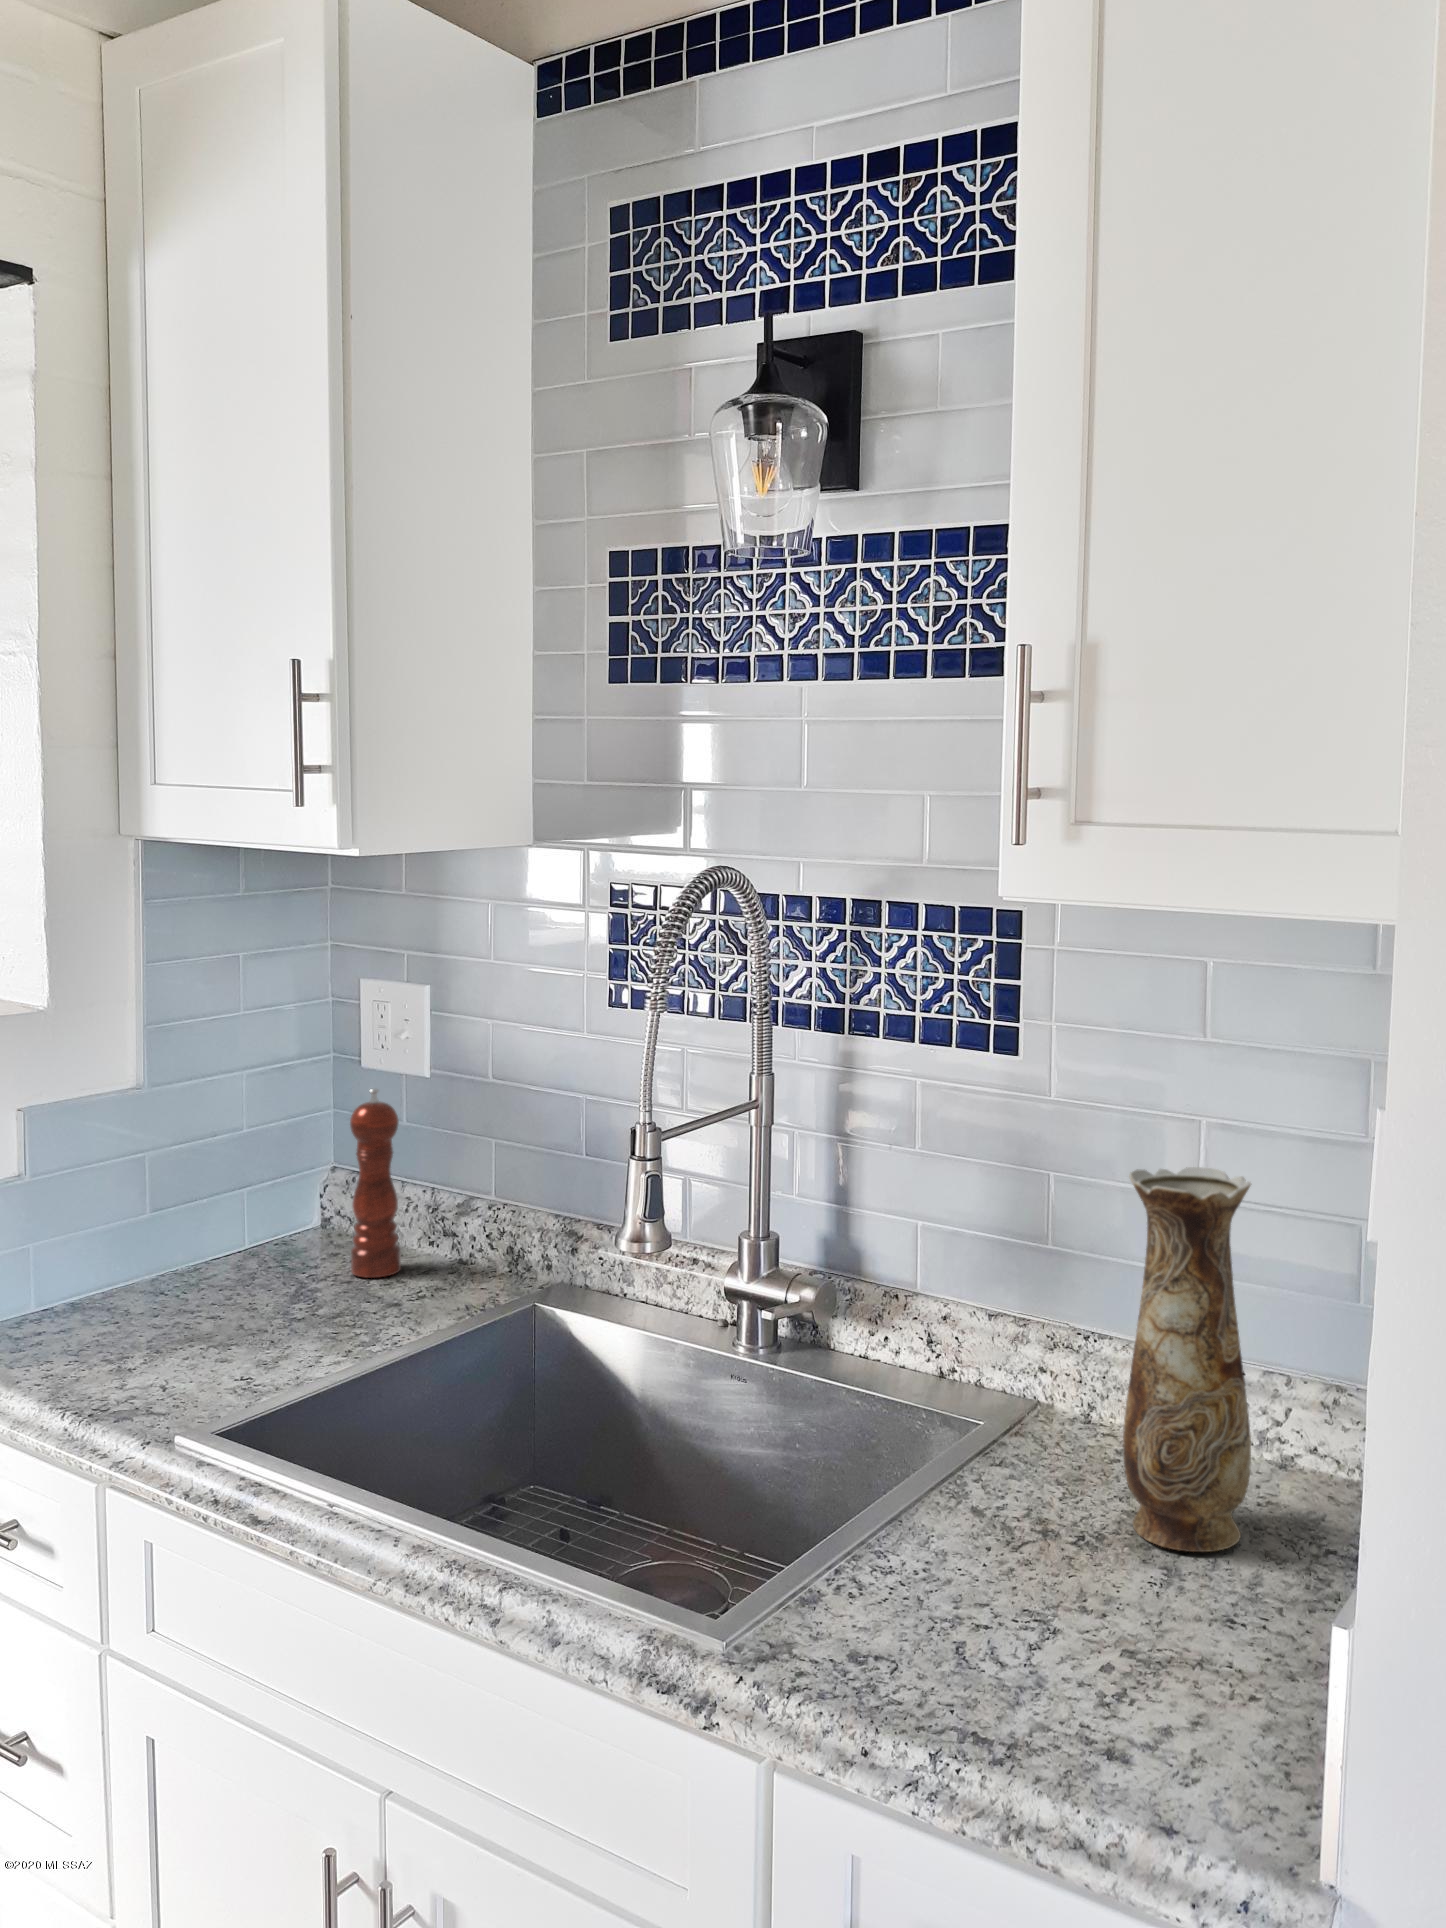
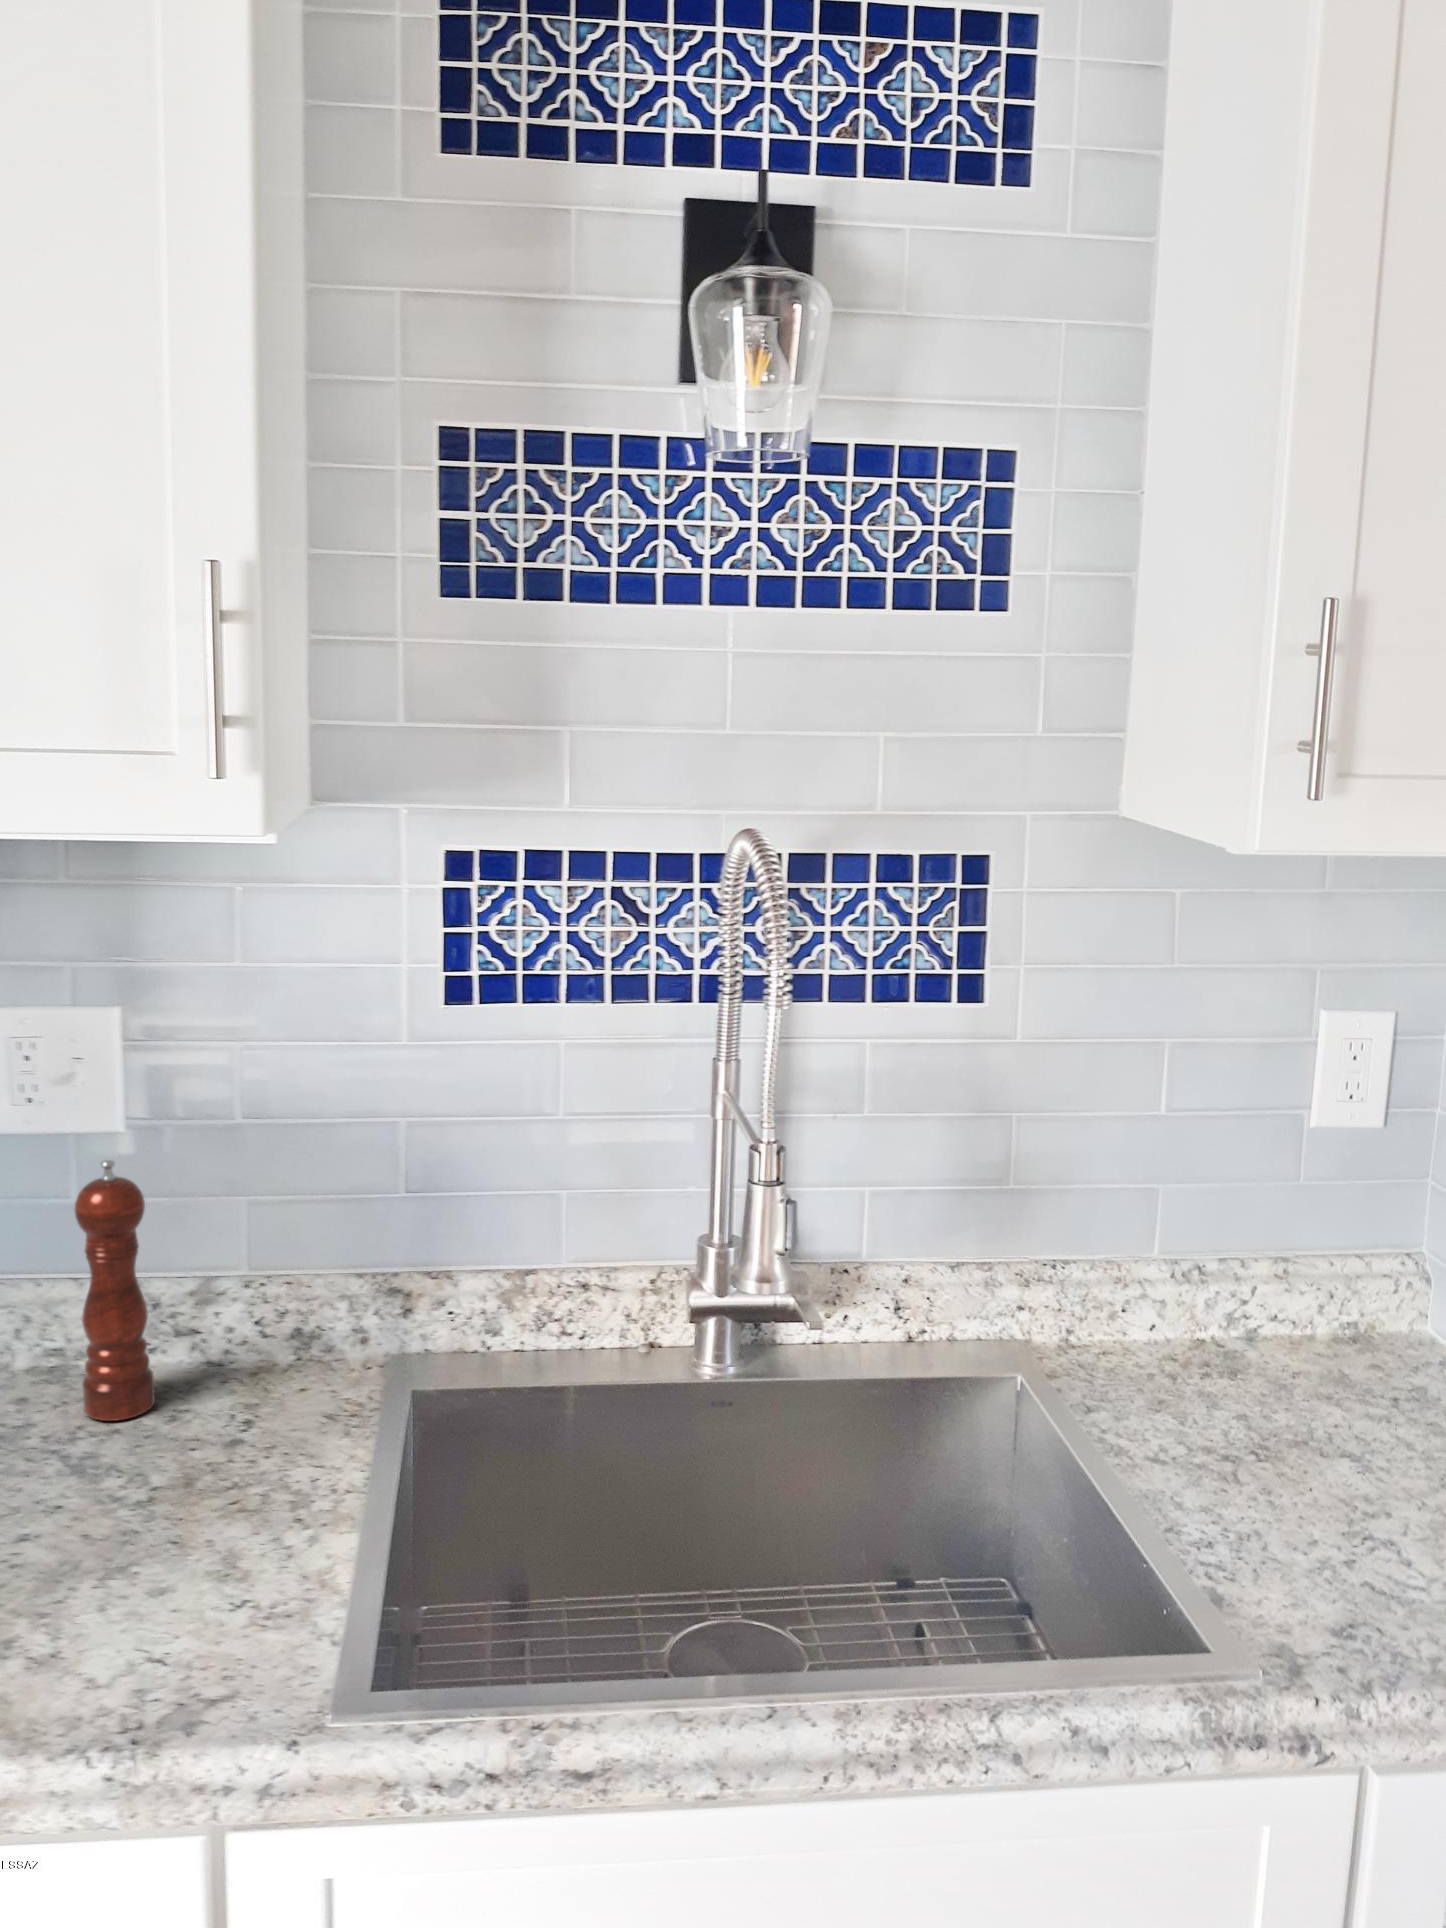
vase: present [1123,1167,1251,1552] -> none [1242,1090,1368,1439]

